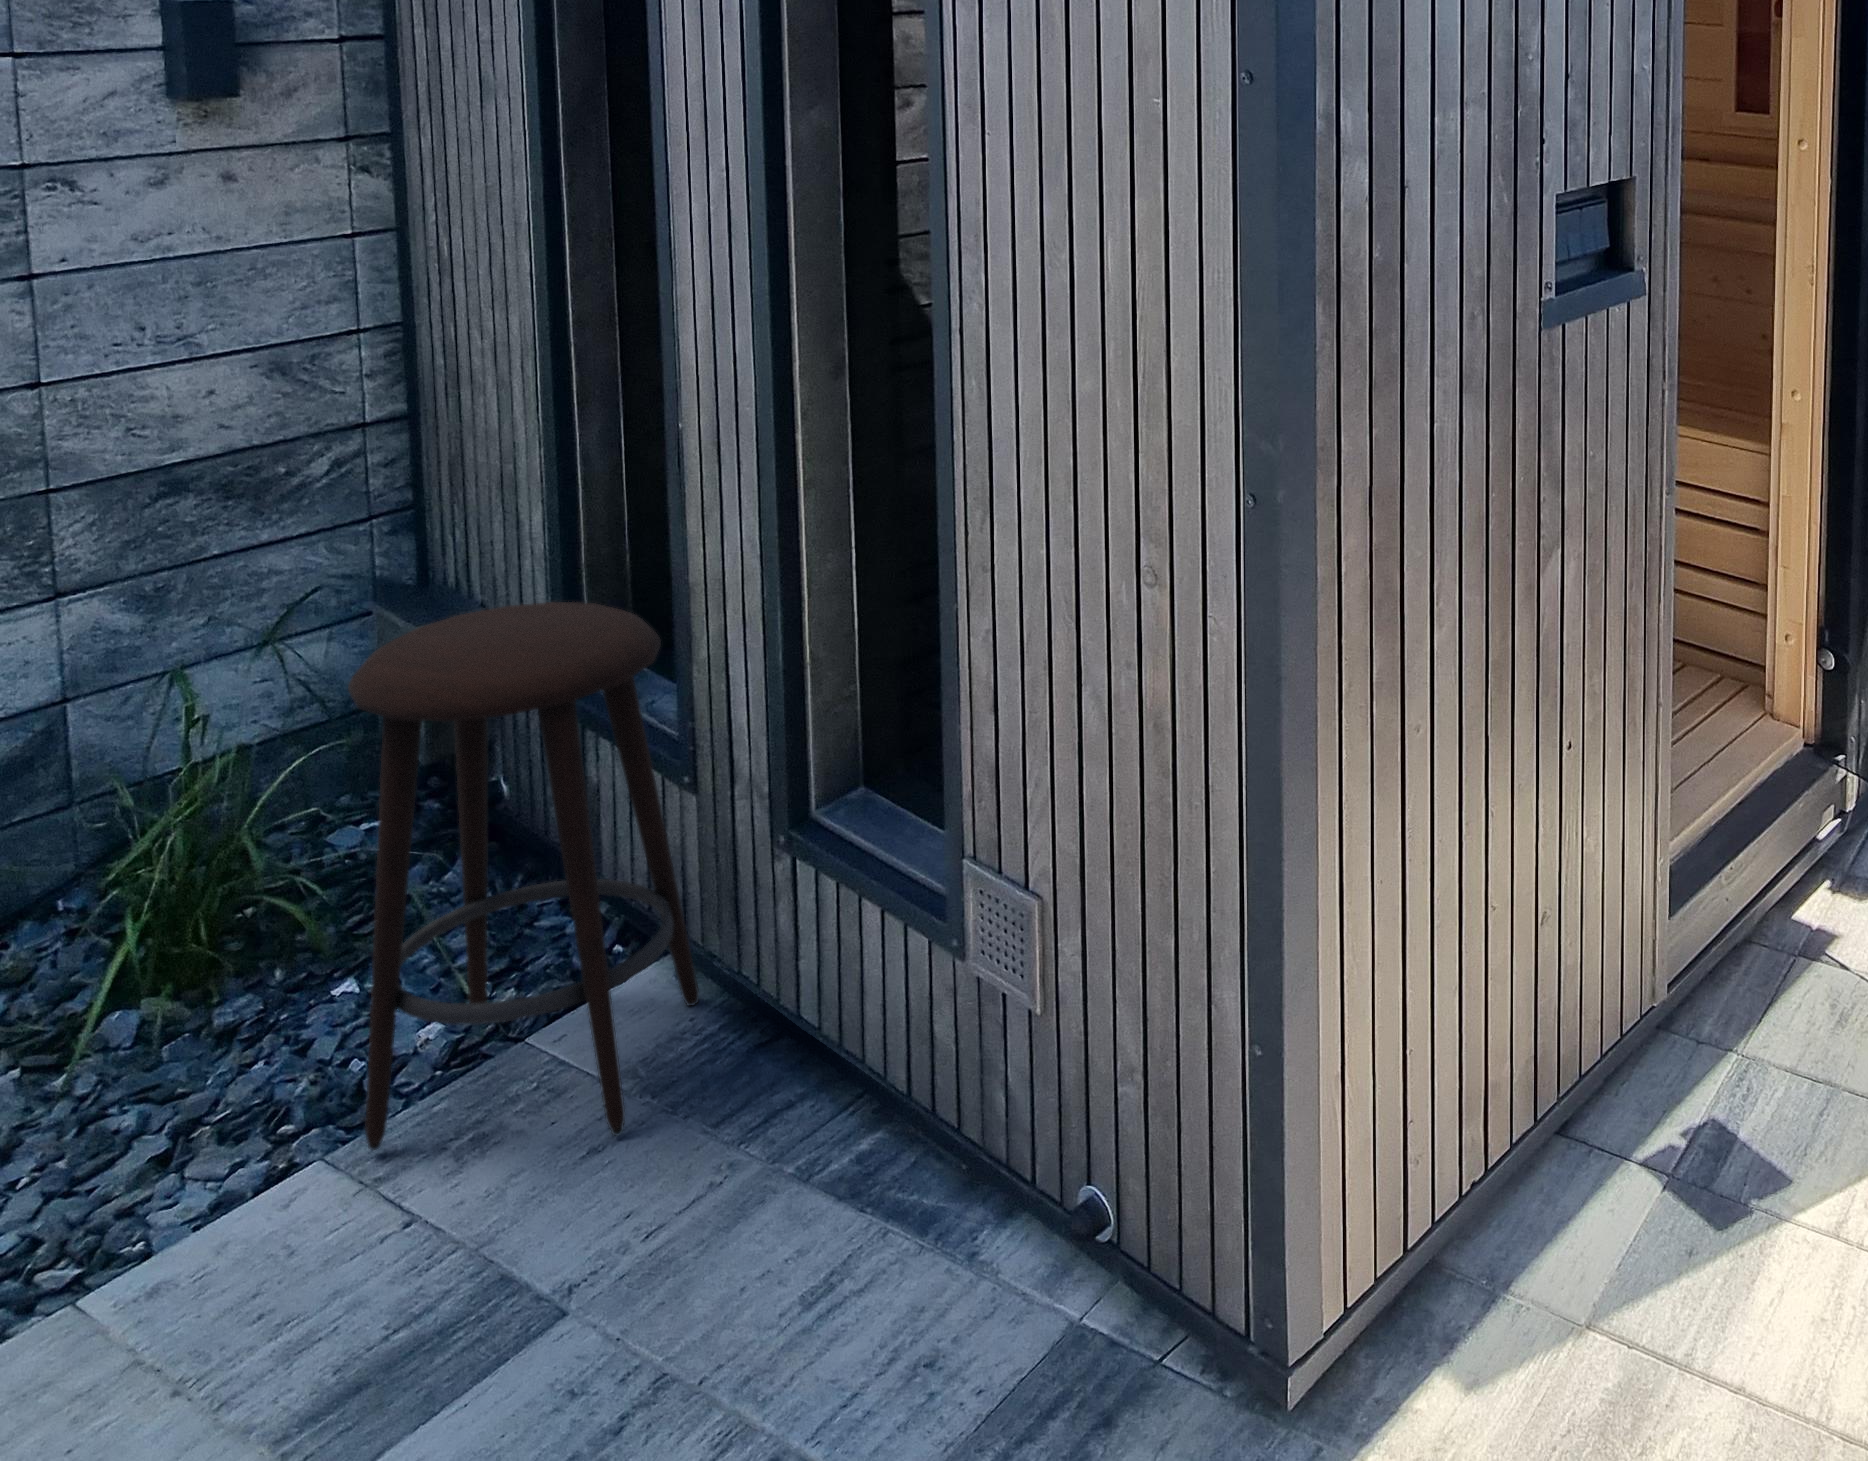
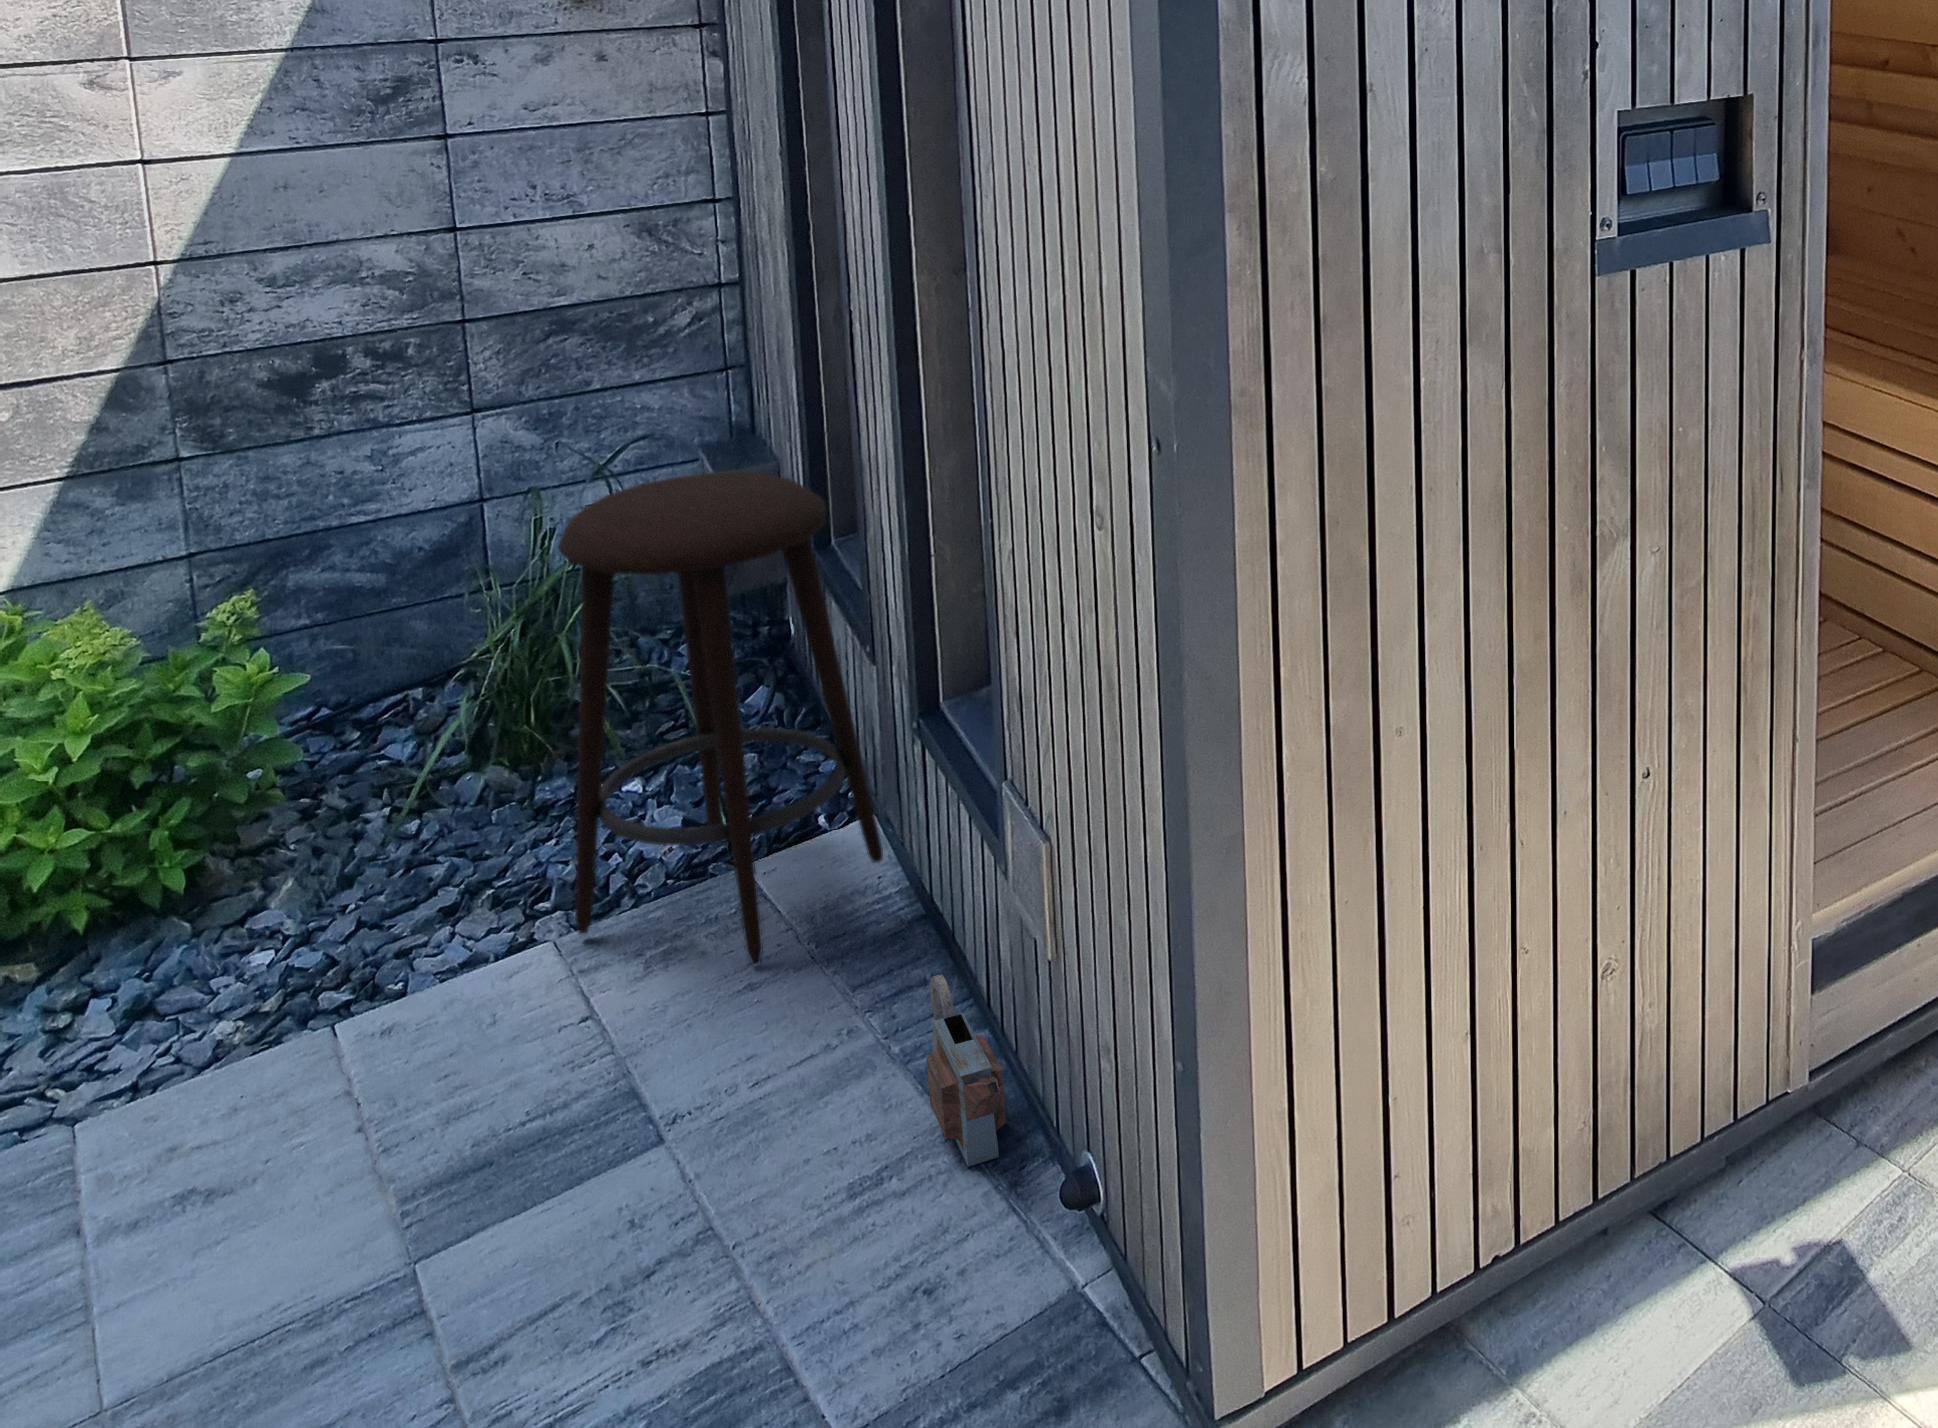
watering can: none [898,1081,1055,1271] -> present [927,974,1006,1166]

